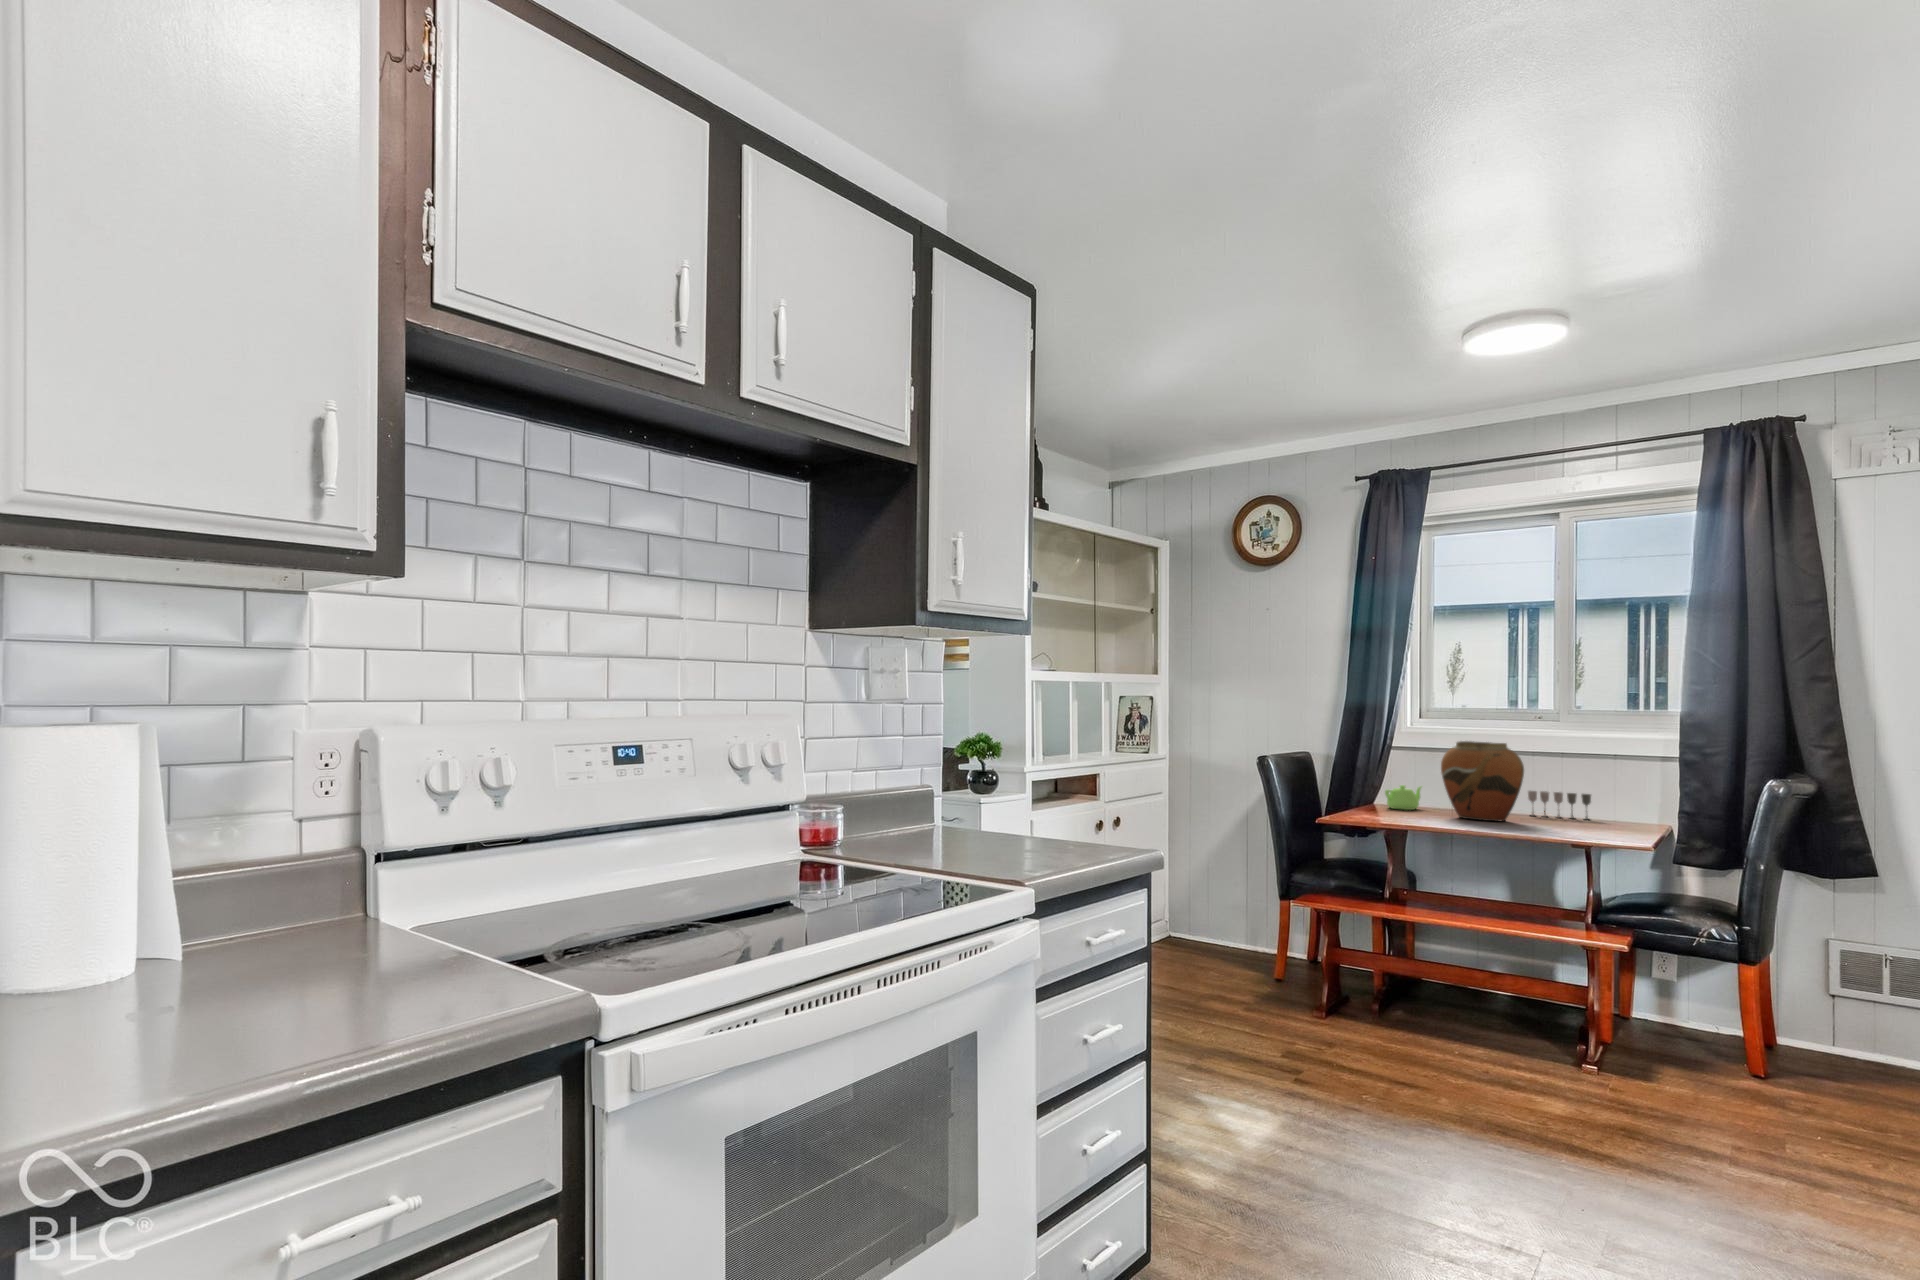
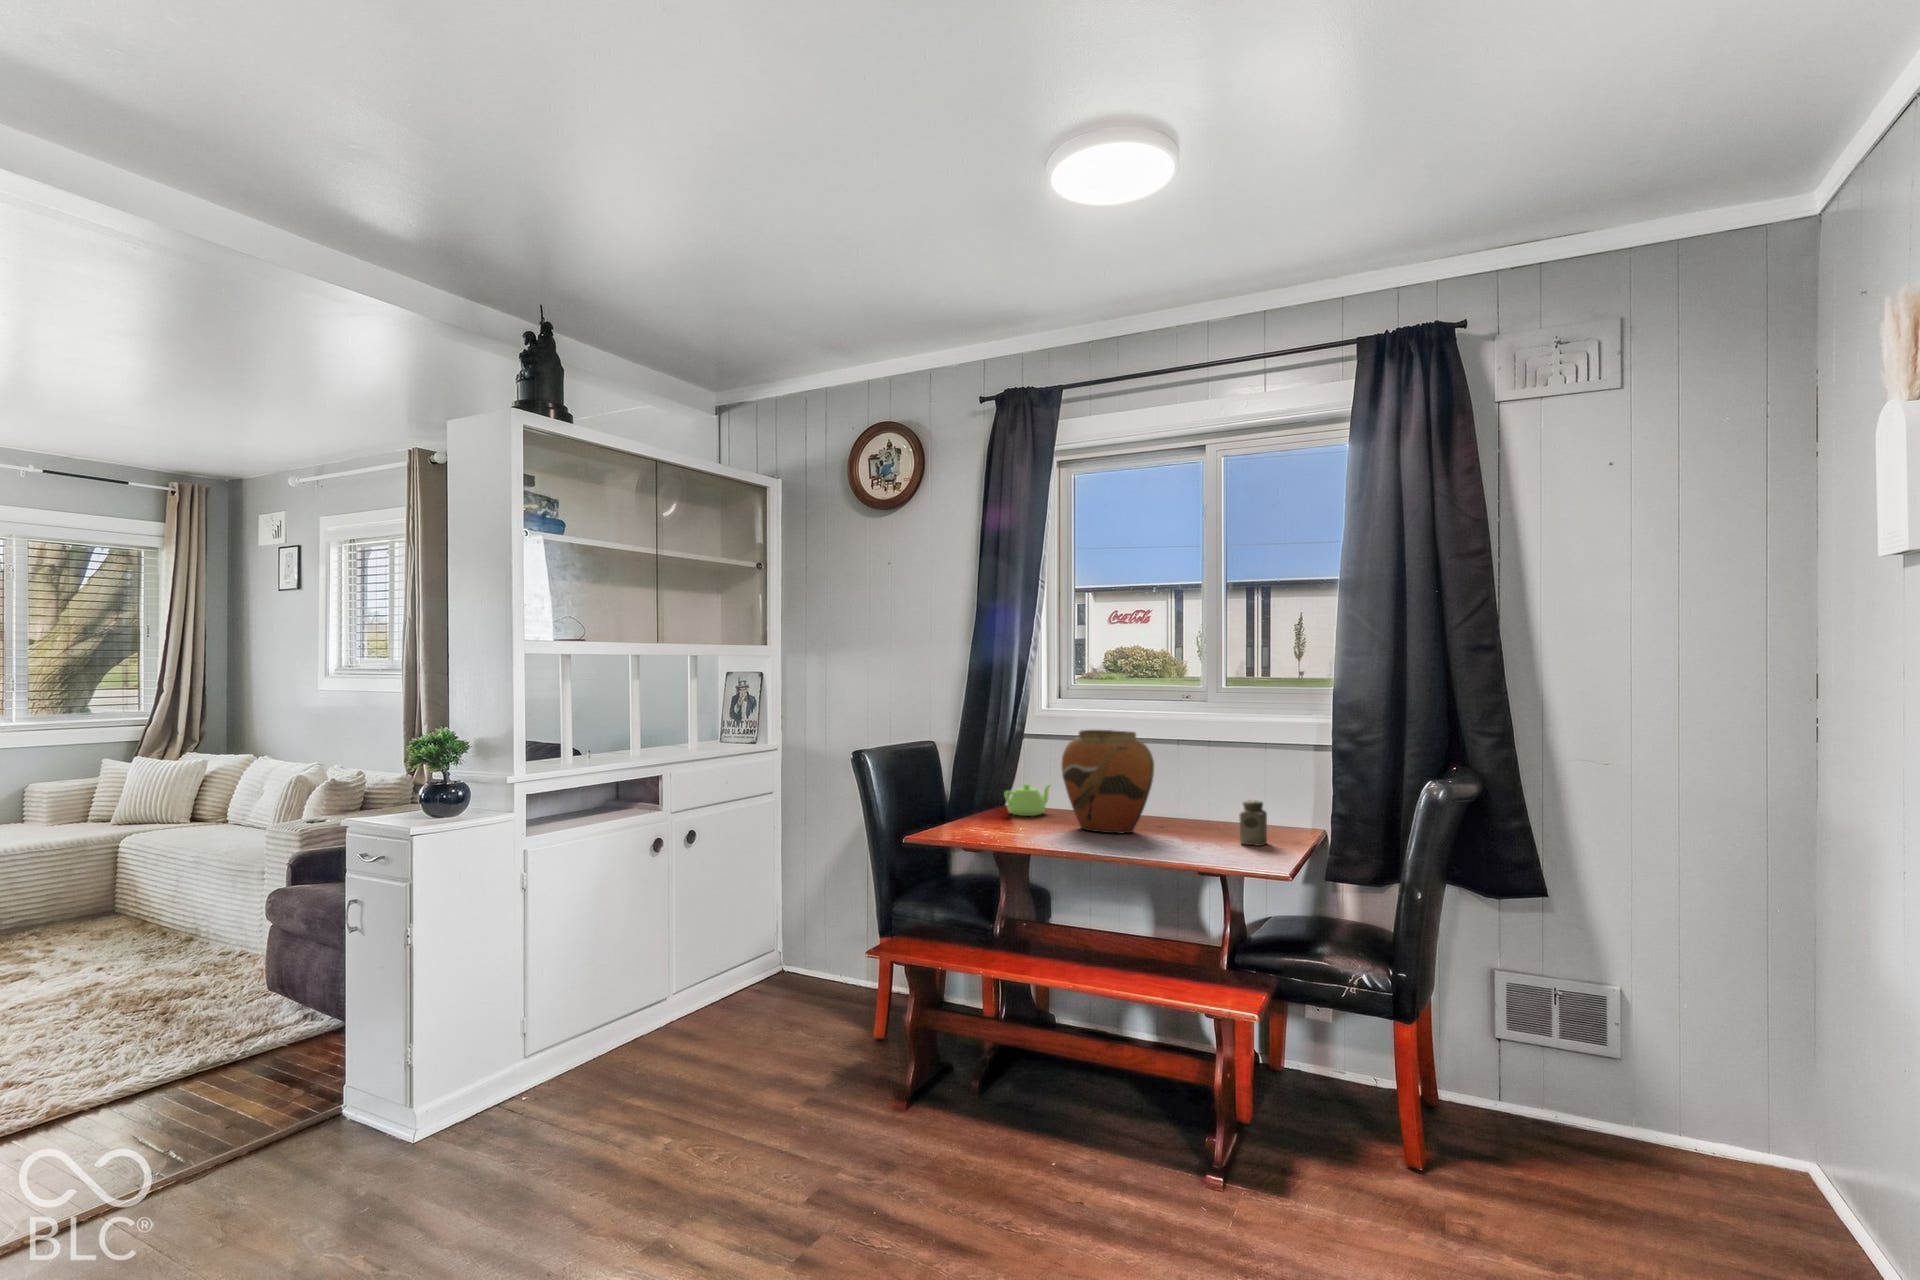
wine glass: present [1528,791,1591,820] -> none [1168,788,1238,823]
salt shaker: none [1602,797,1625,832] -> present [1240,800,1267,846]

